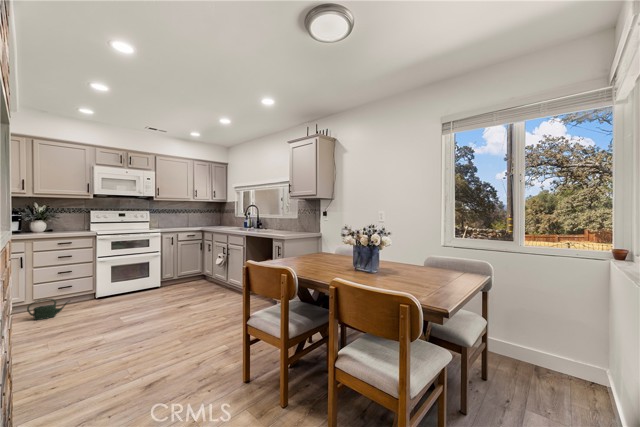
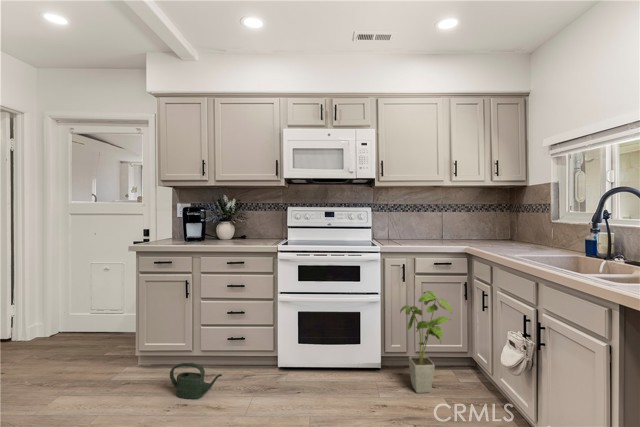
house plant: none [173,245,197,290] -> present [400,291,452,393]

